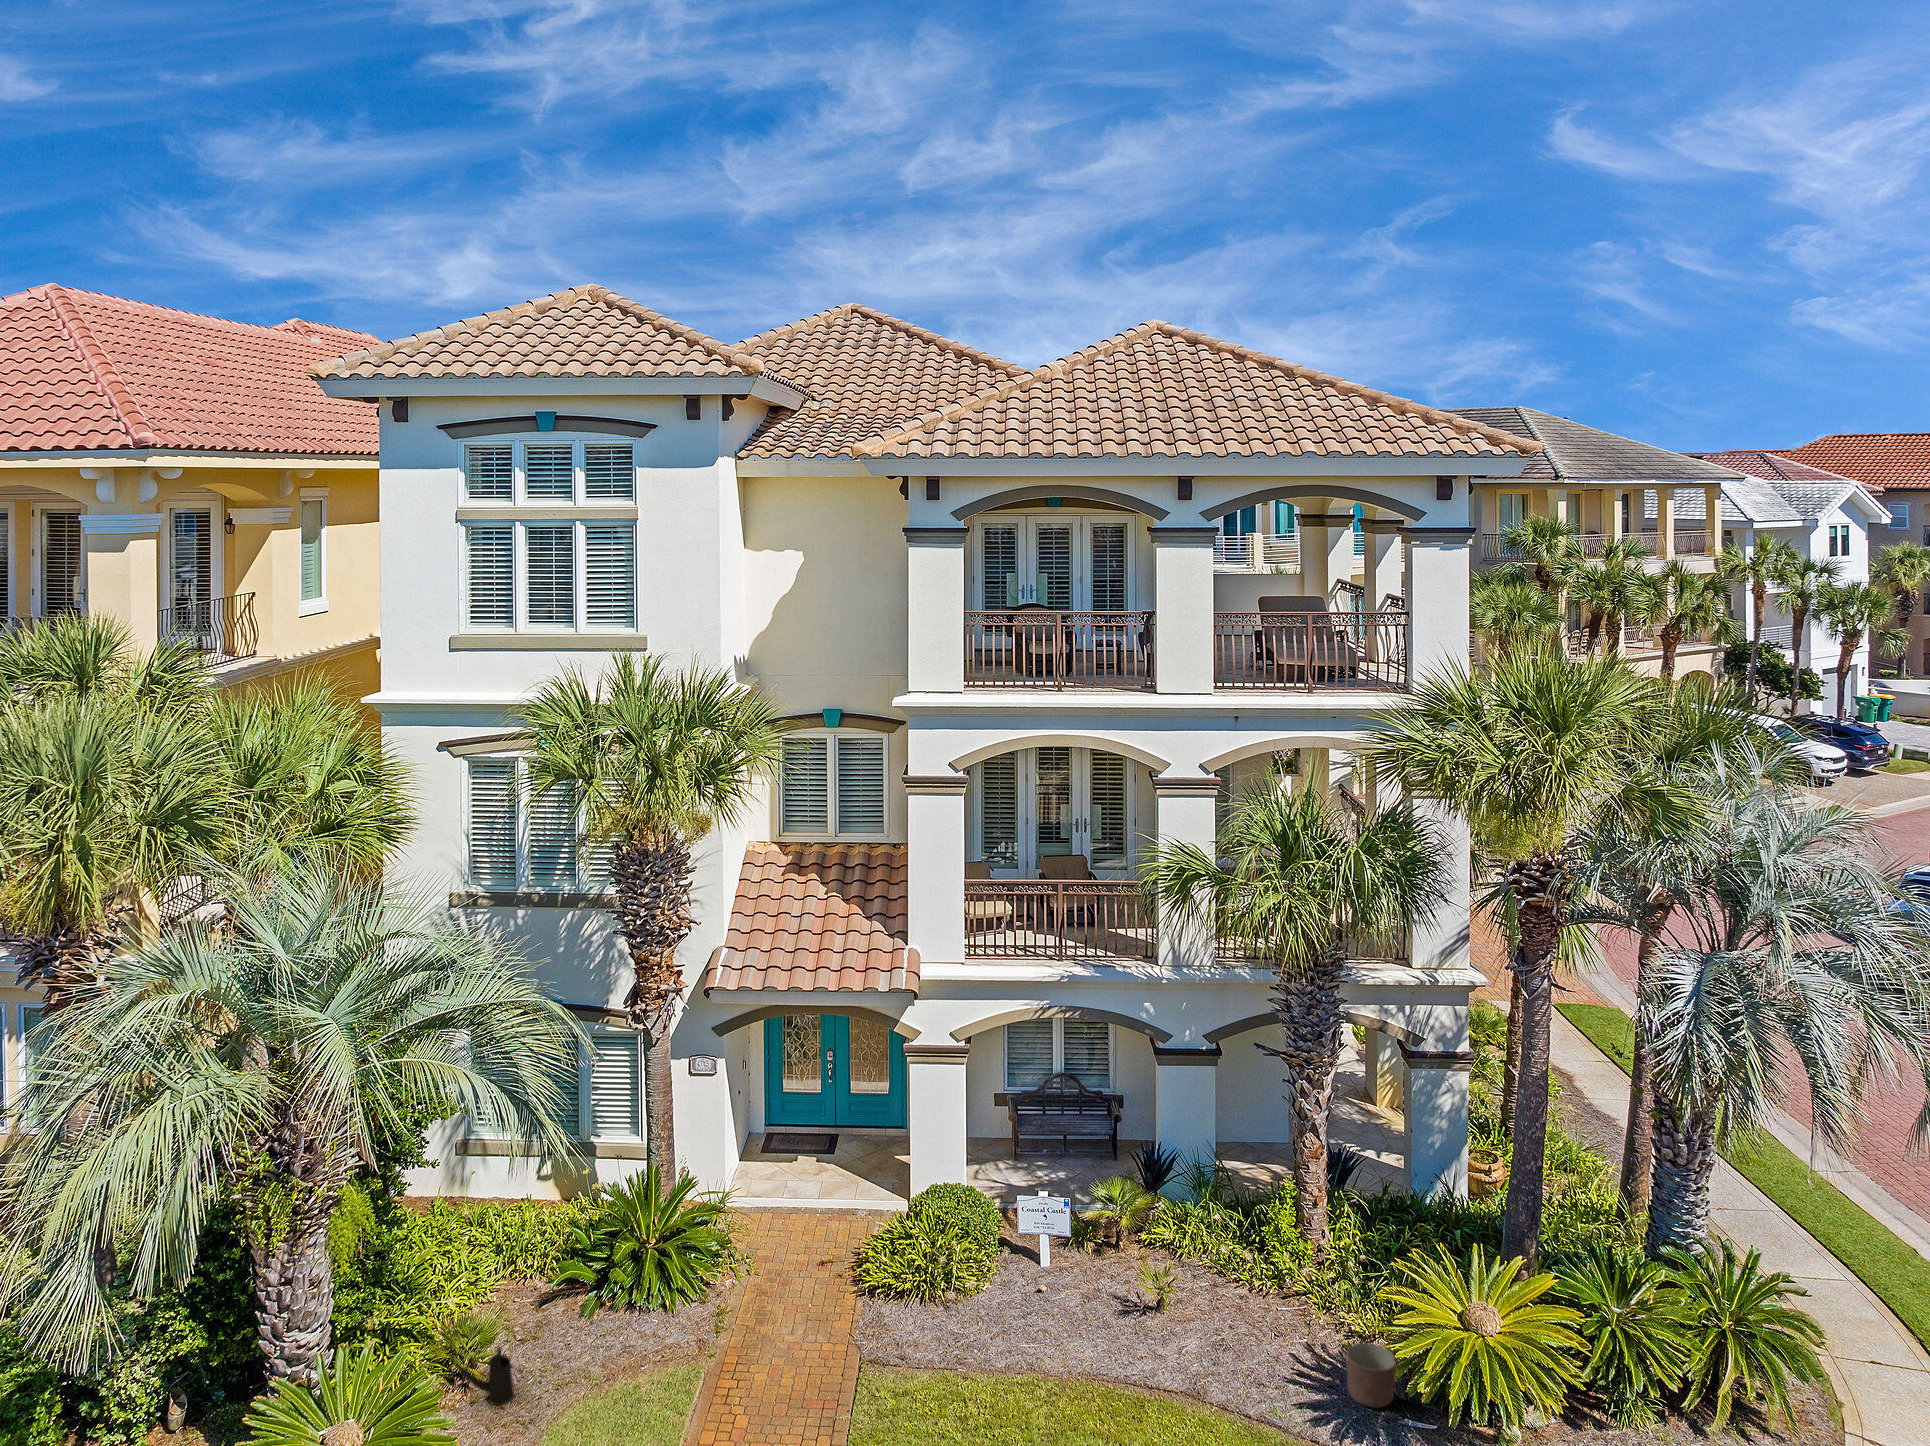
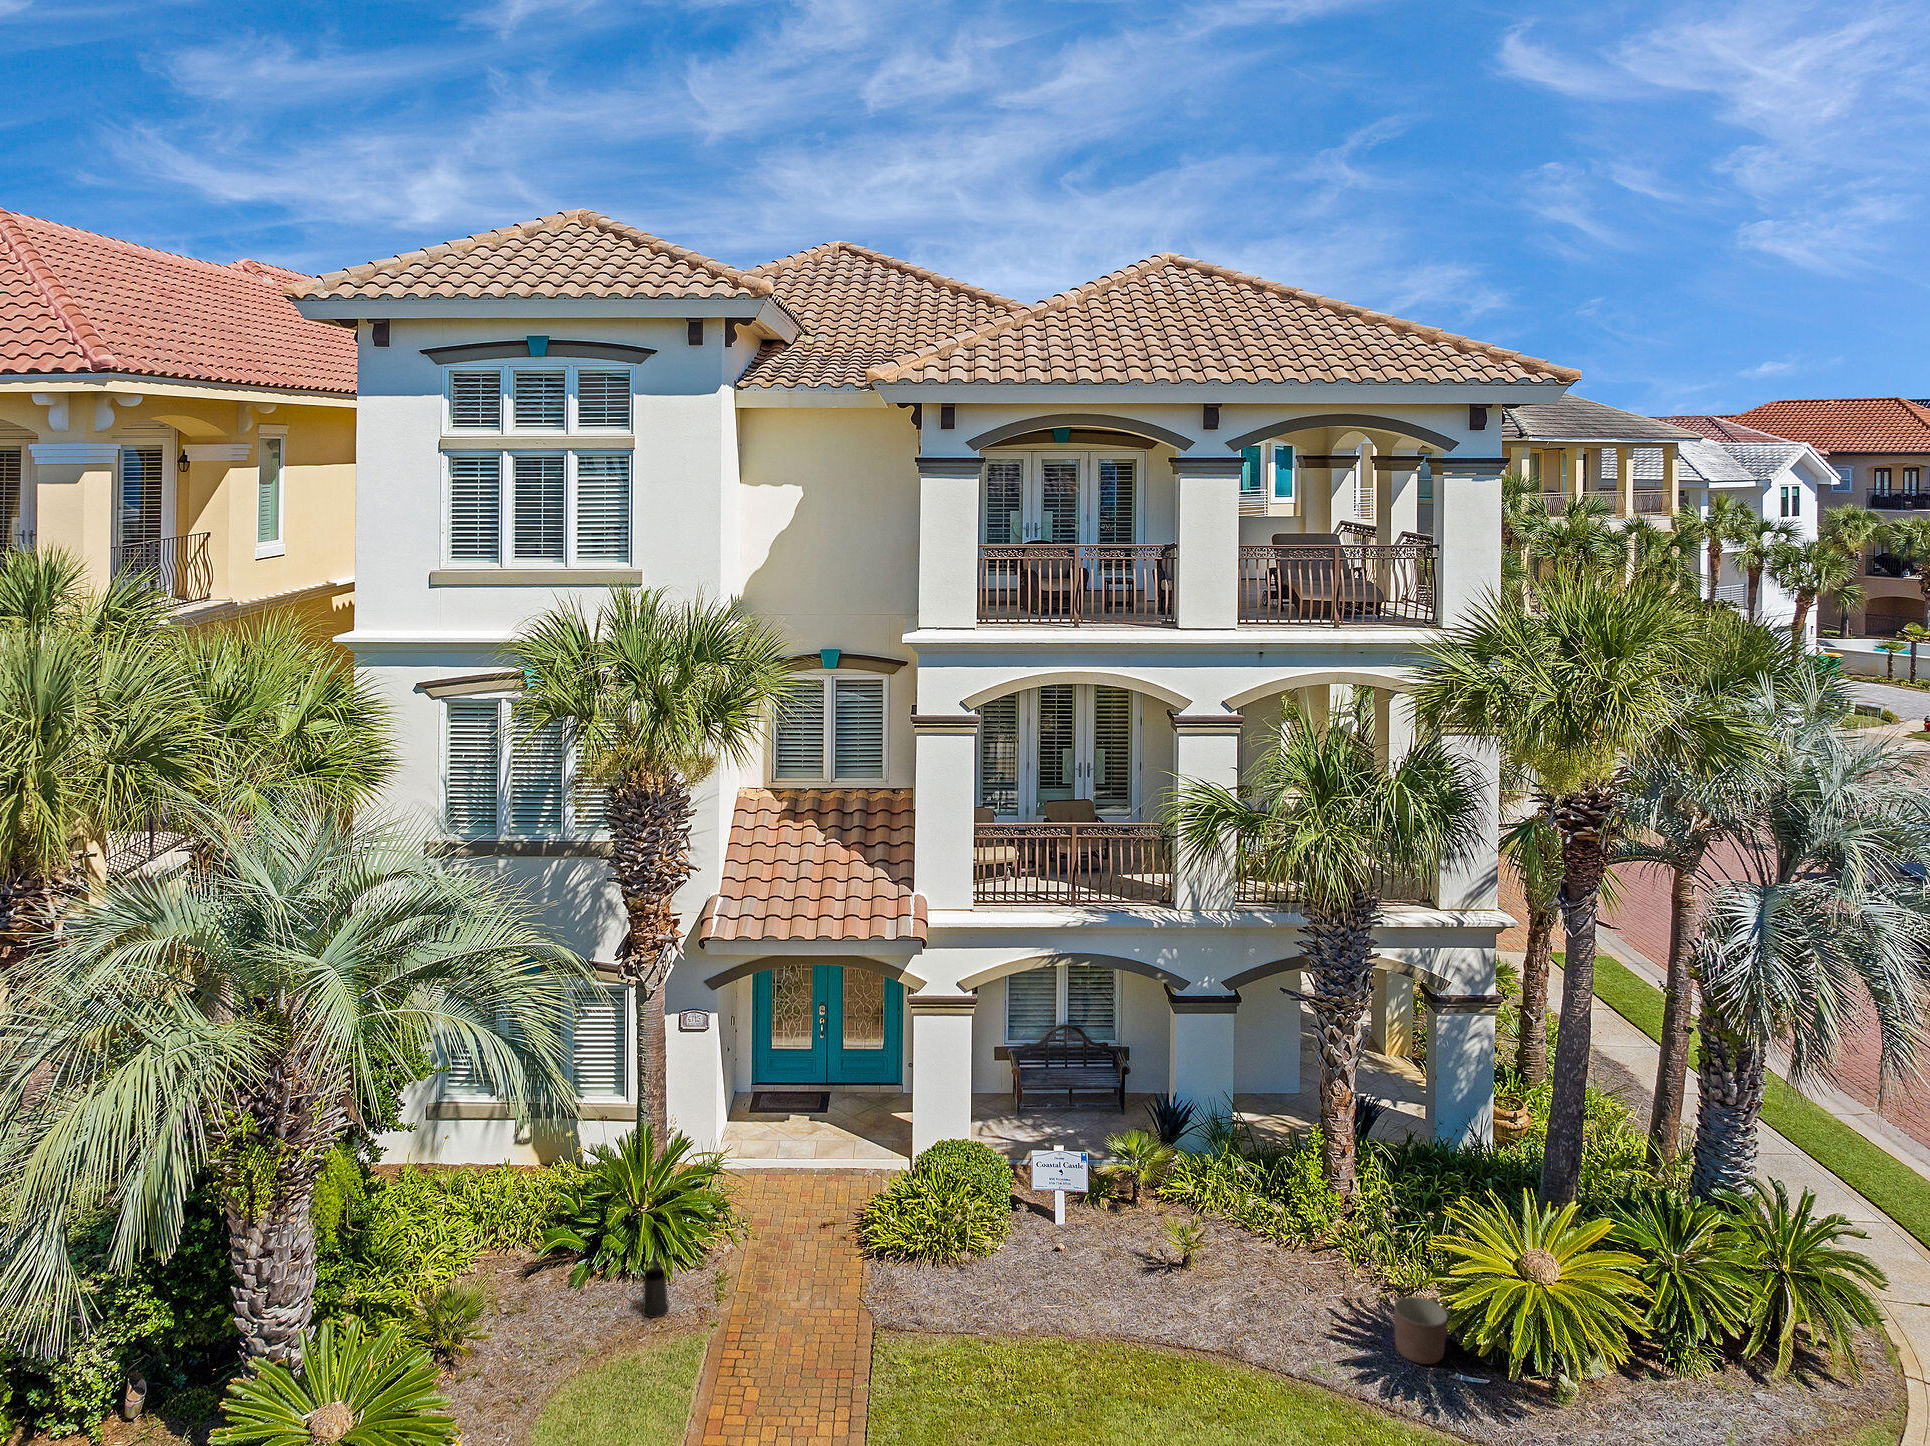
watering can: present [455,1347,521,1405] -> present [642,1248,669,1318]

